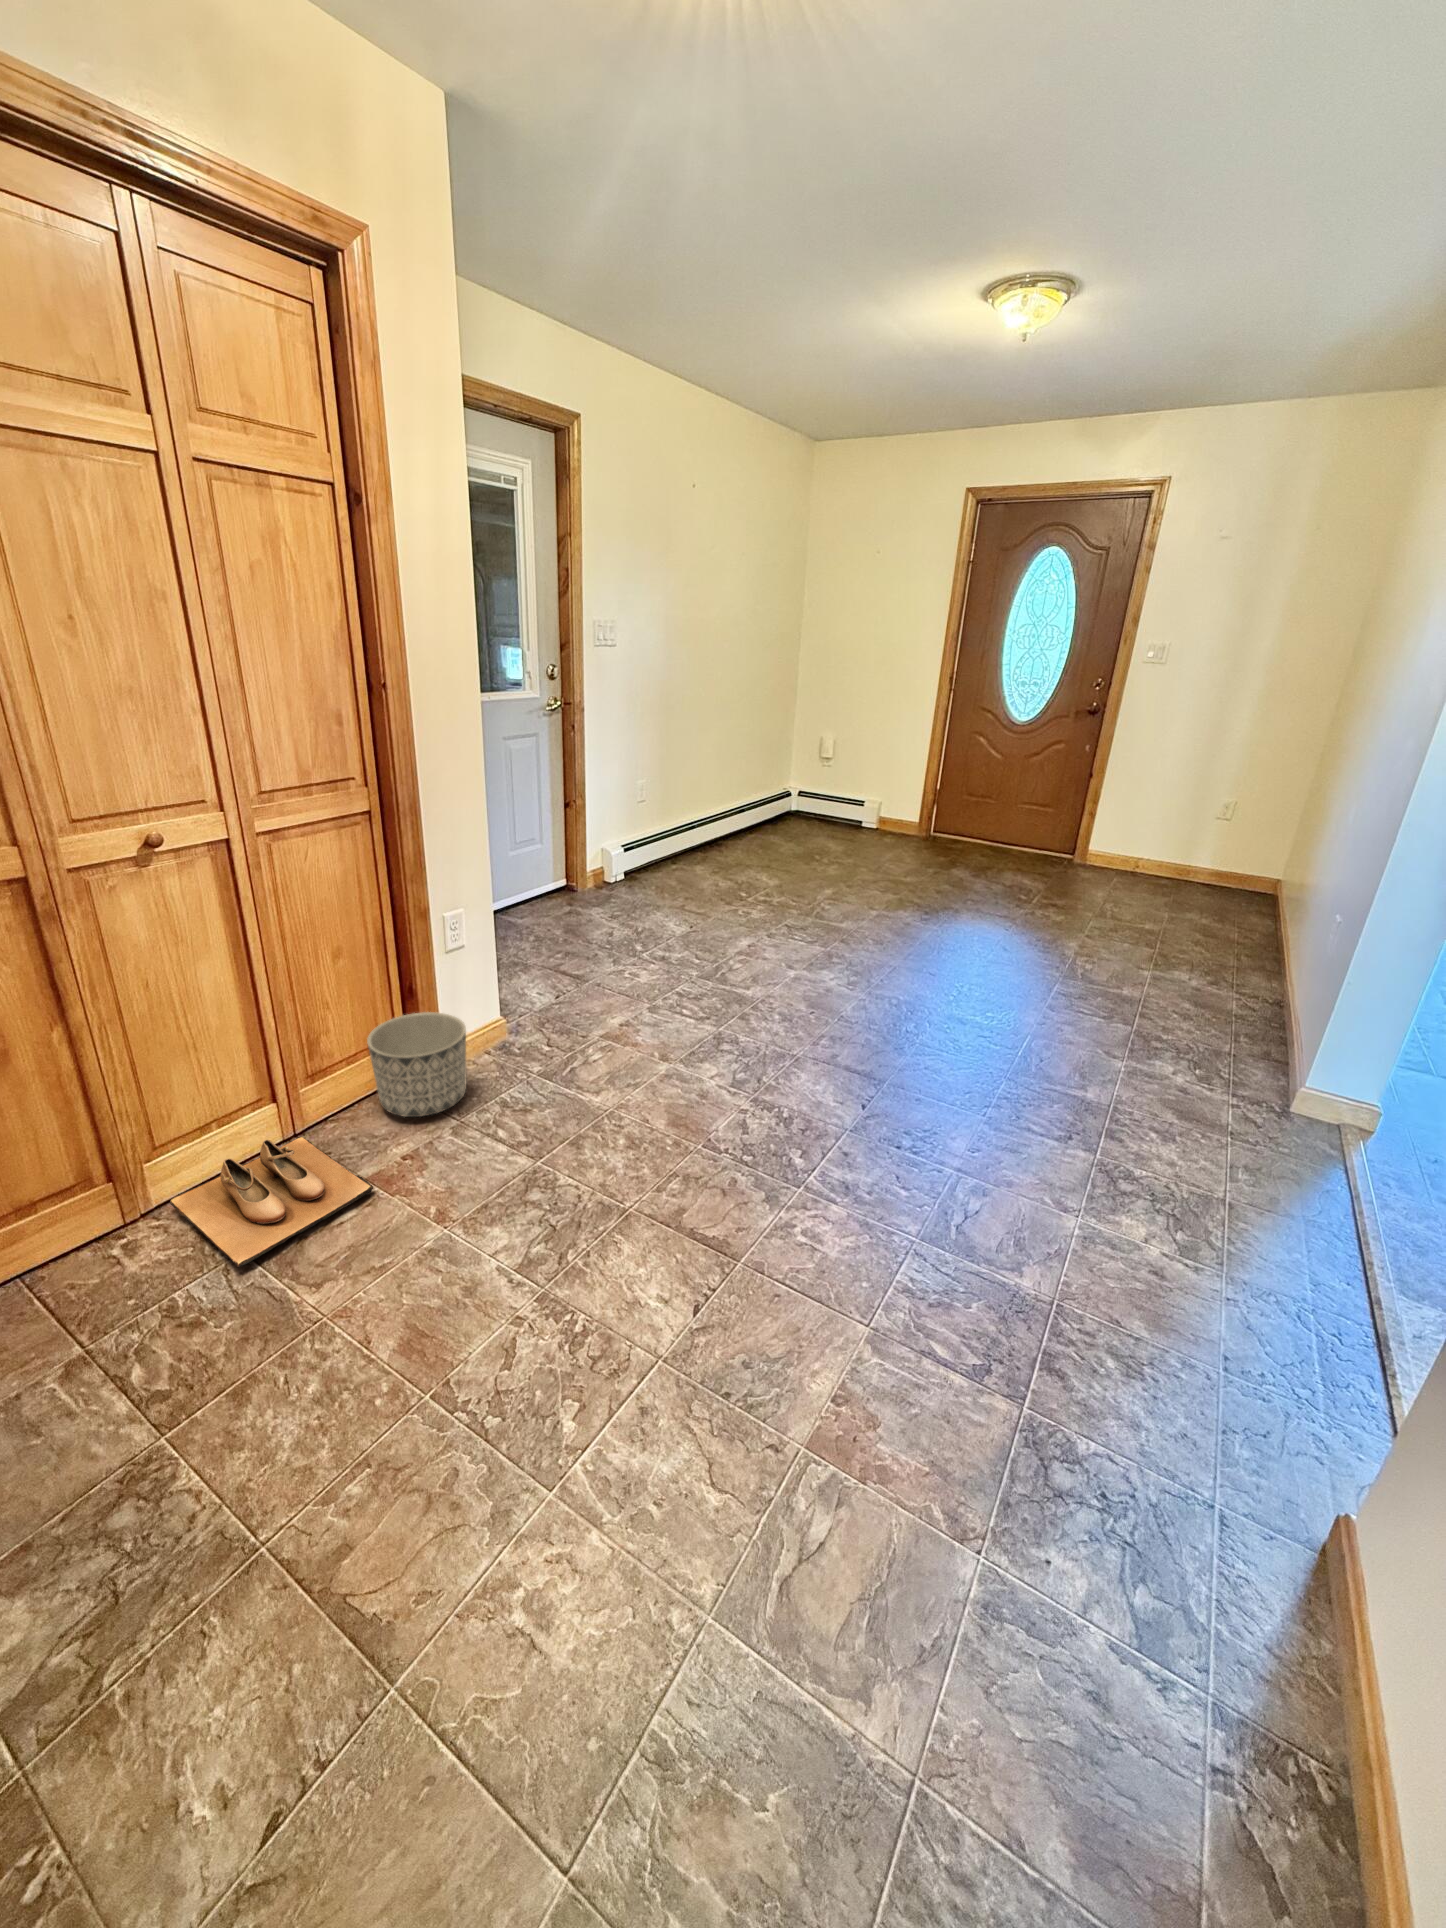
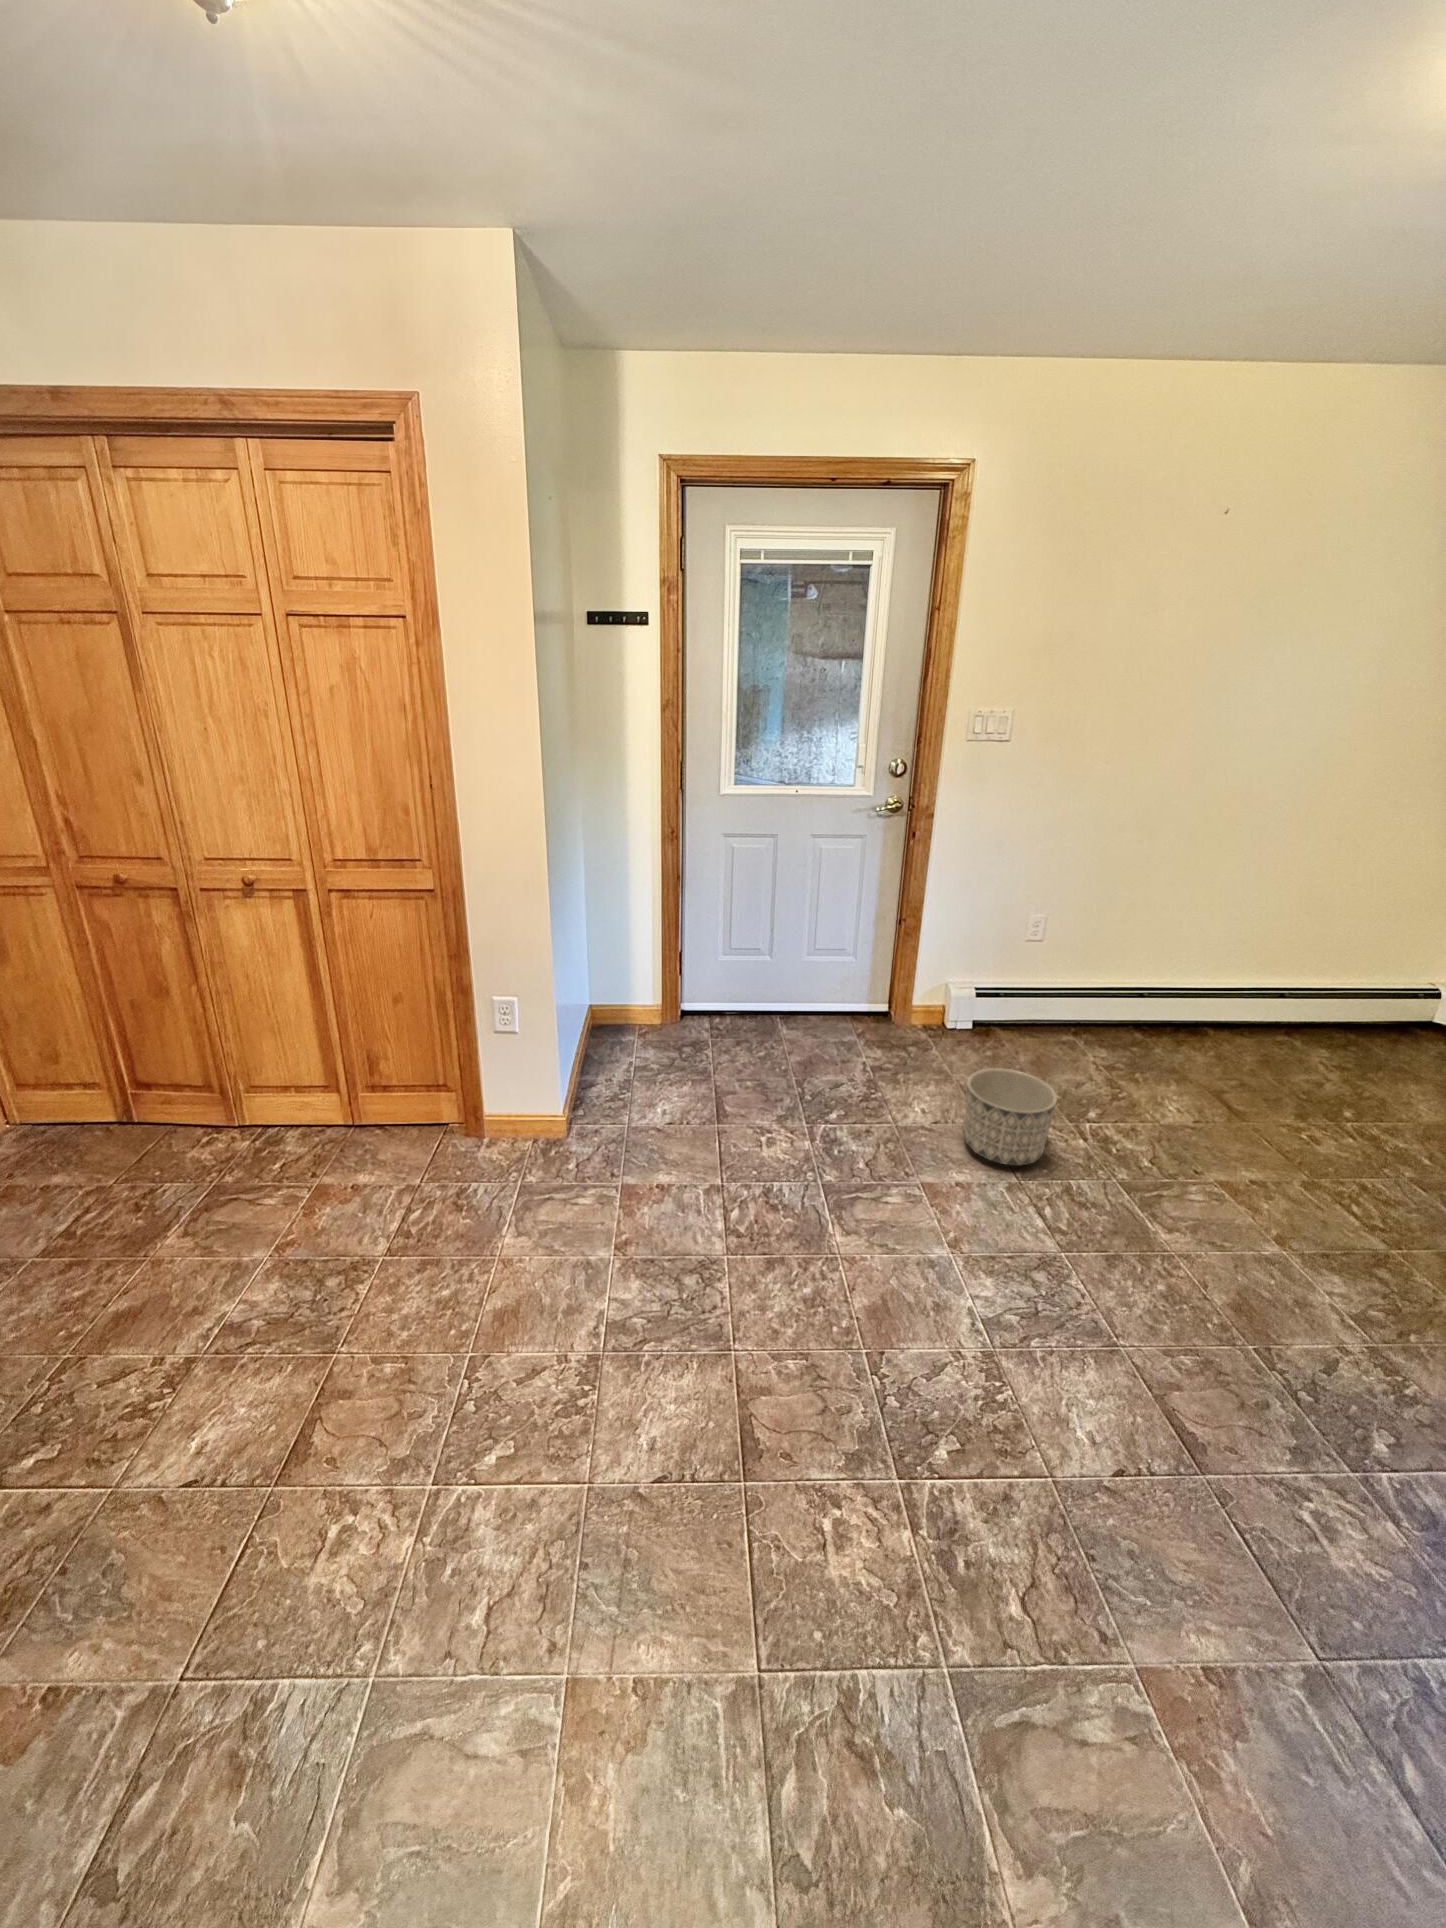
shoe: present [170,1137,373,1267] -> none [800,1115,920,1193]

